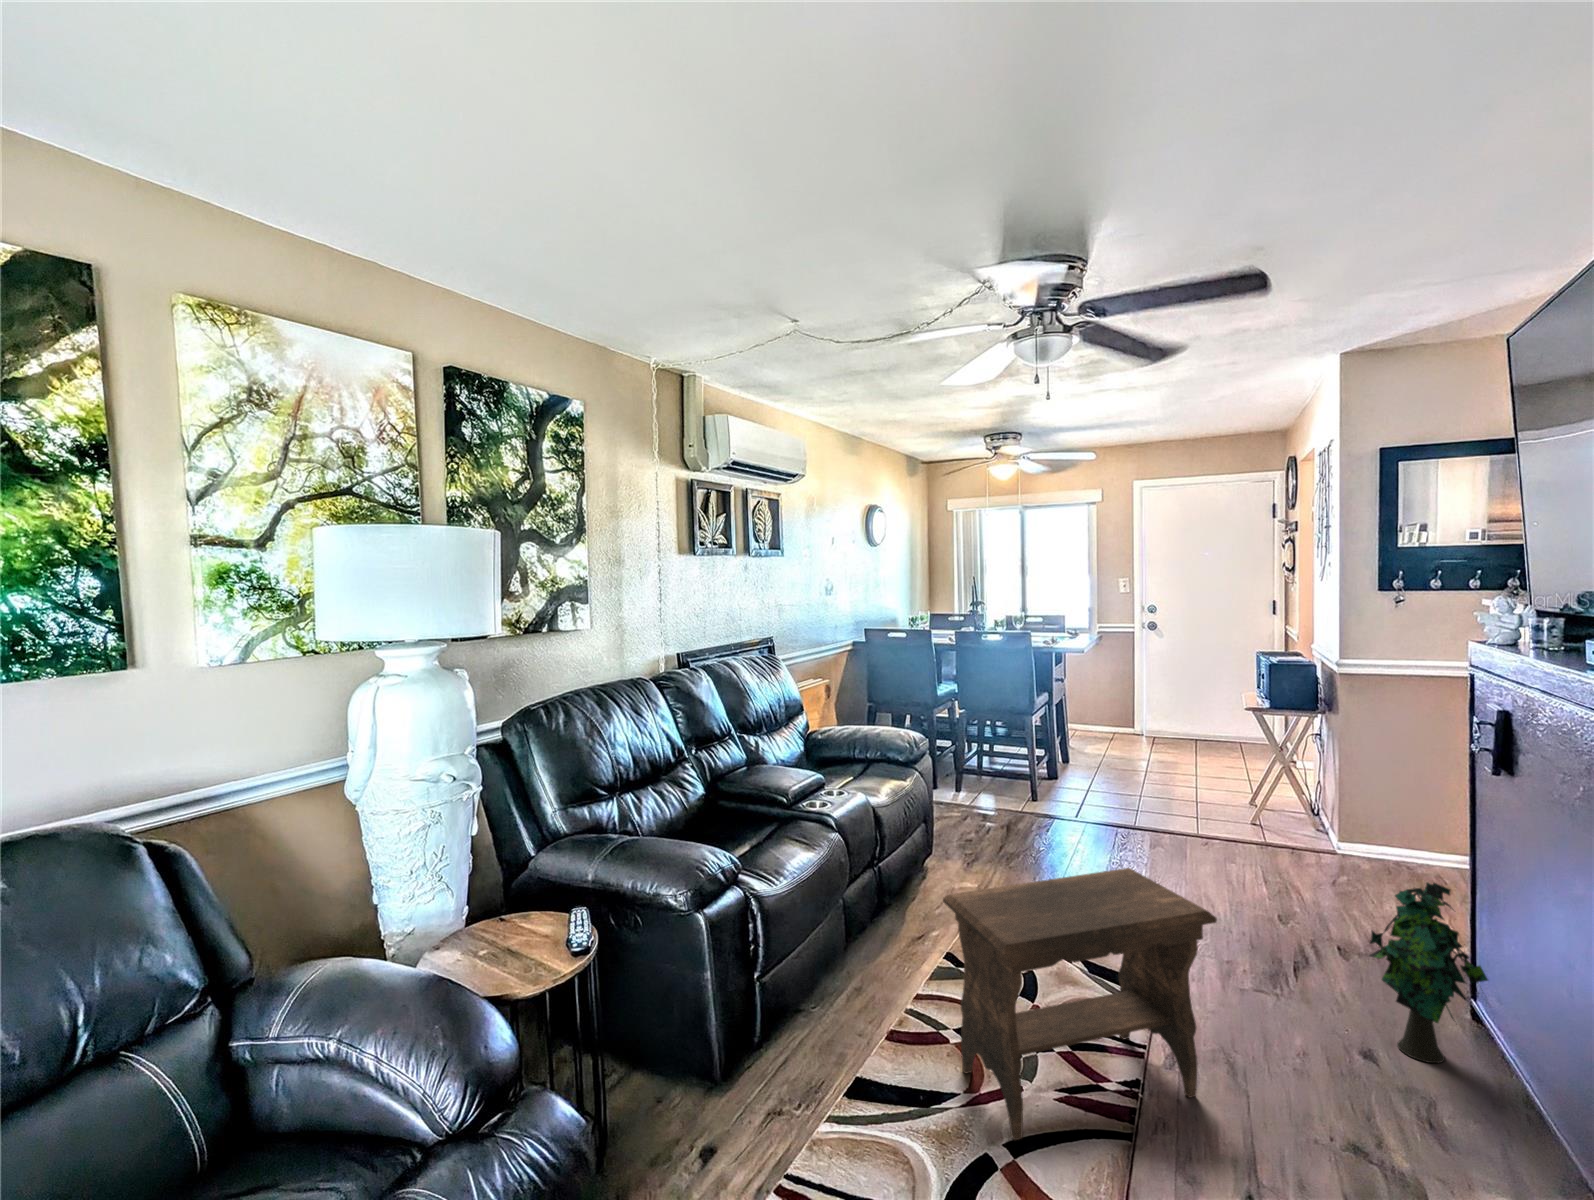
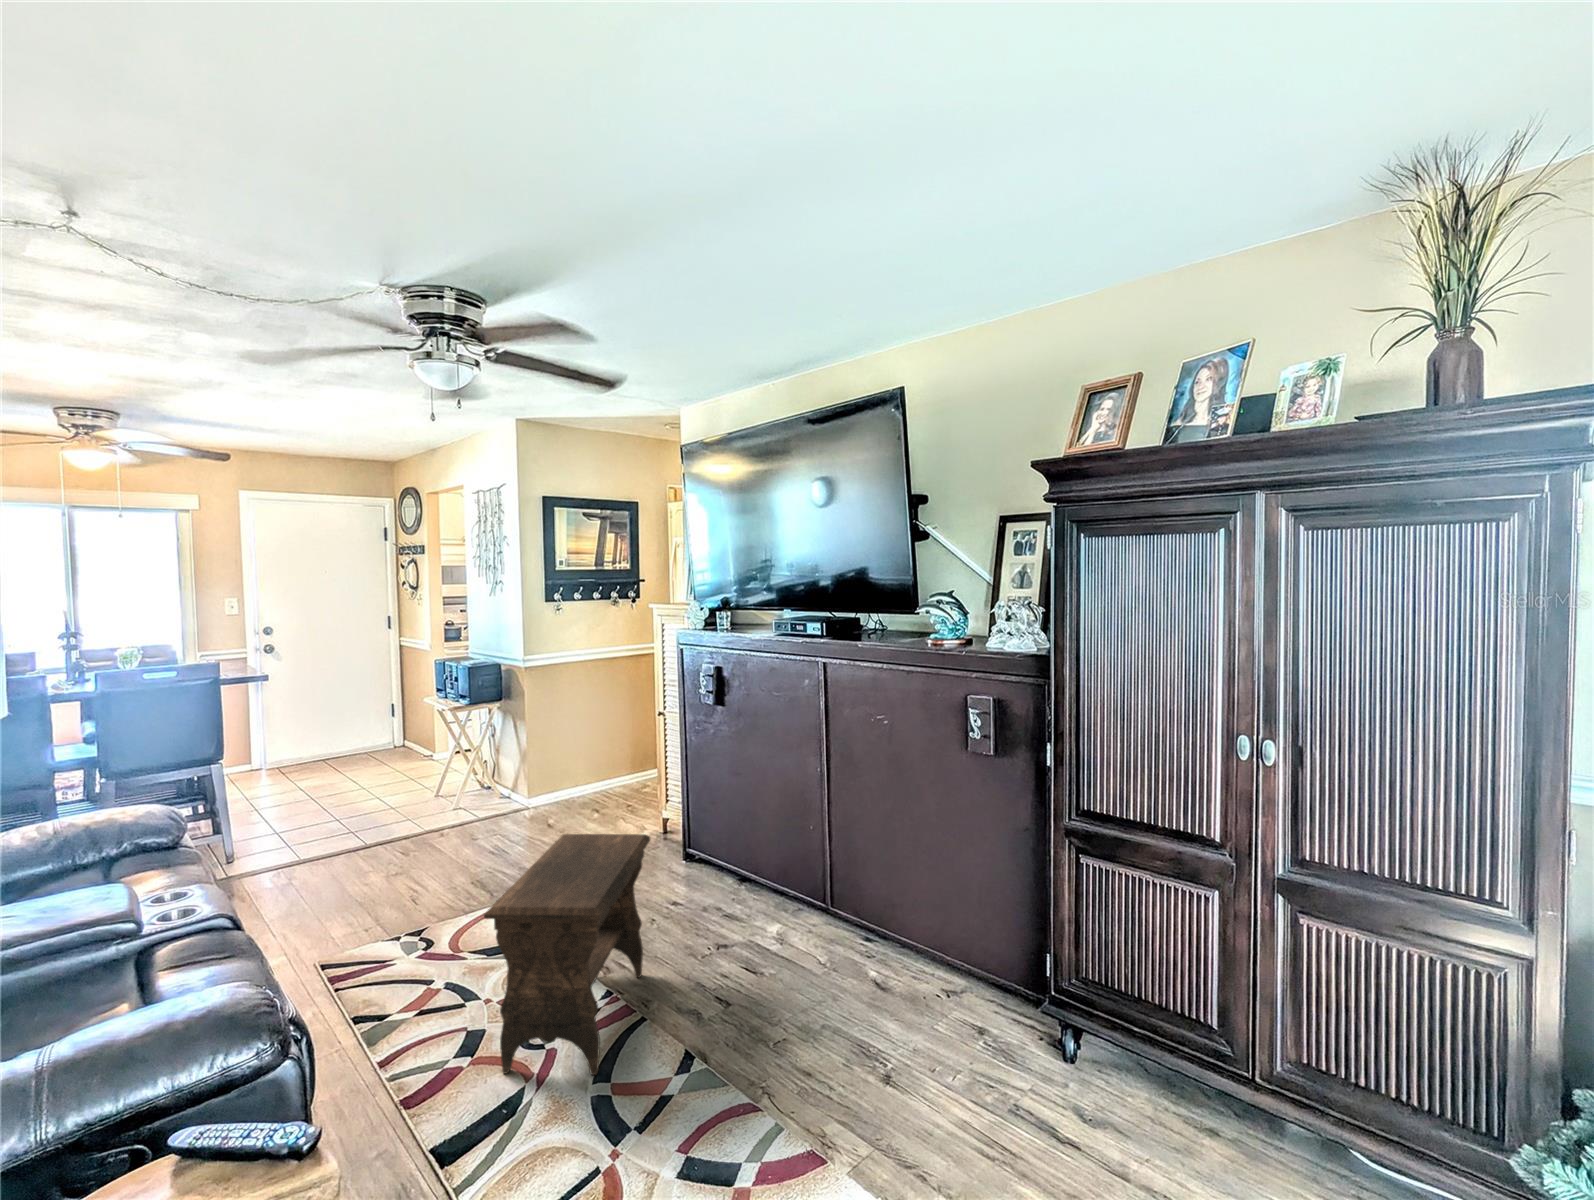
decorative plant: present [1369,883,1488,1063] -> none [661,779,723,892]

